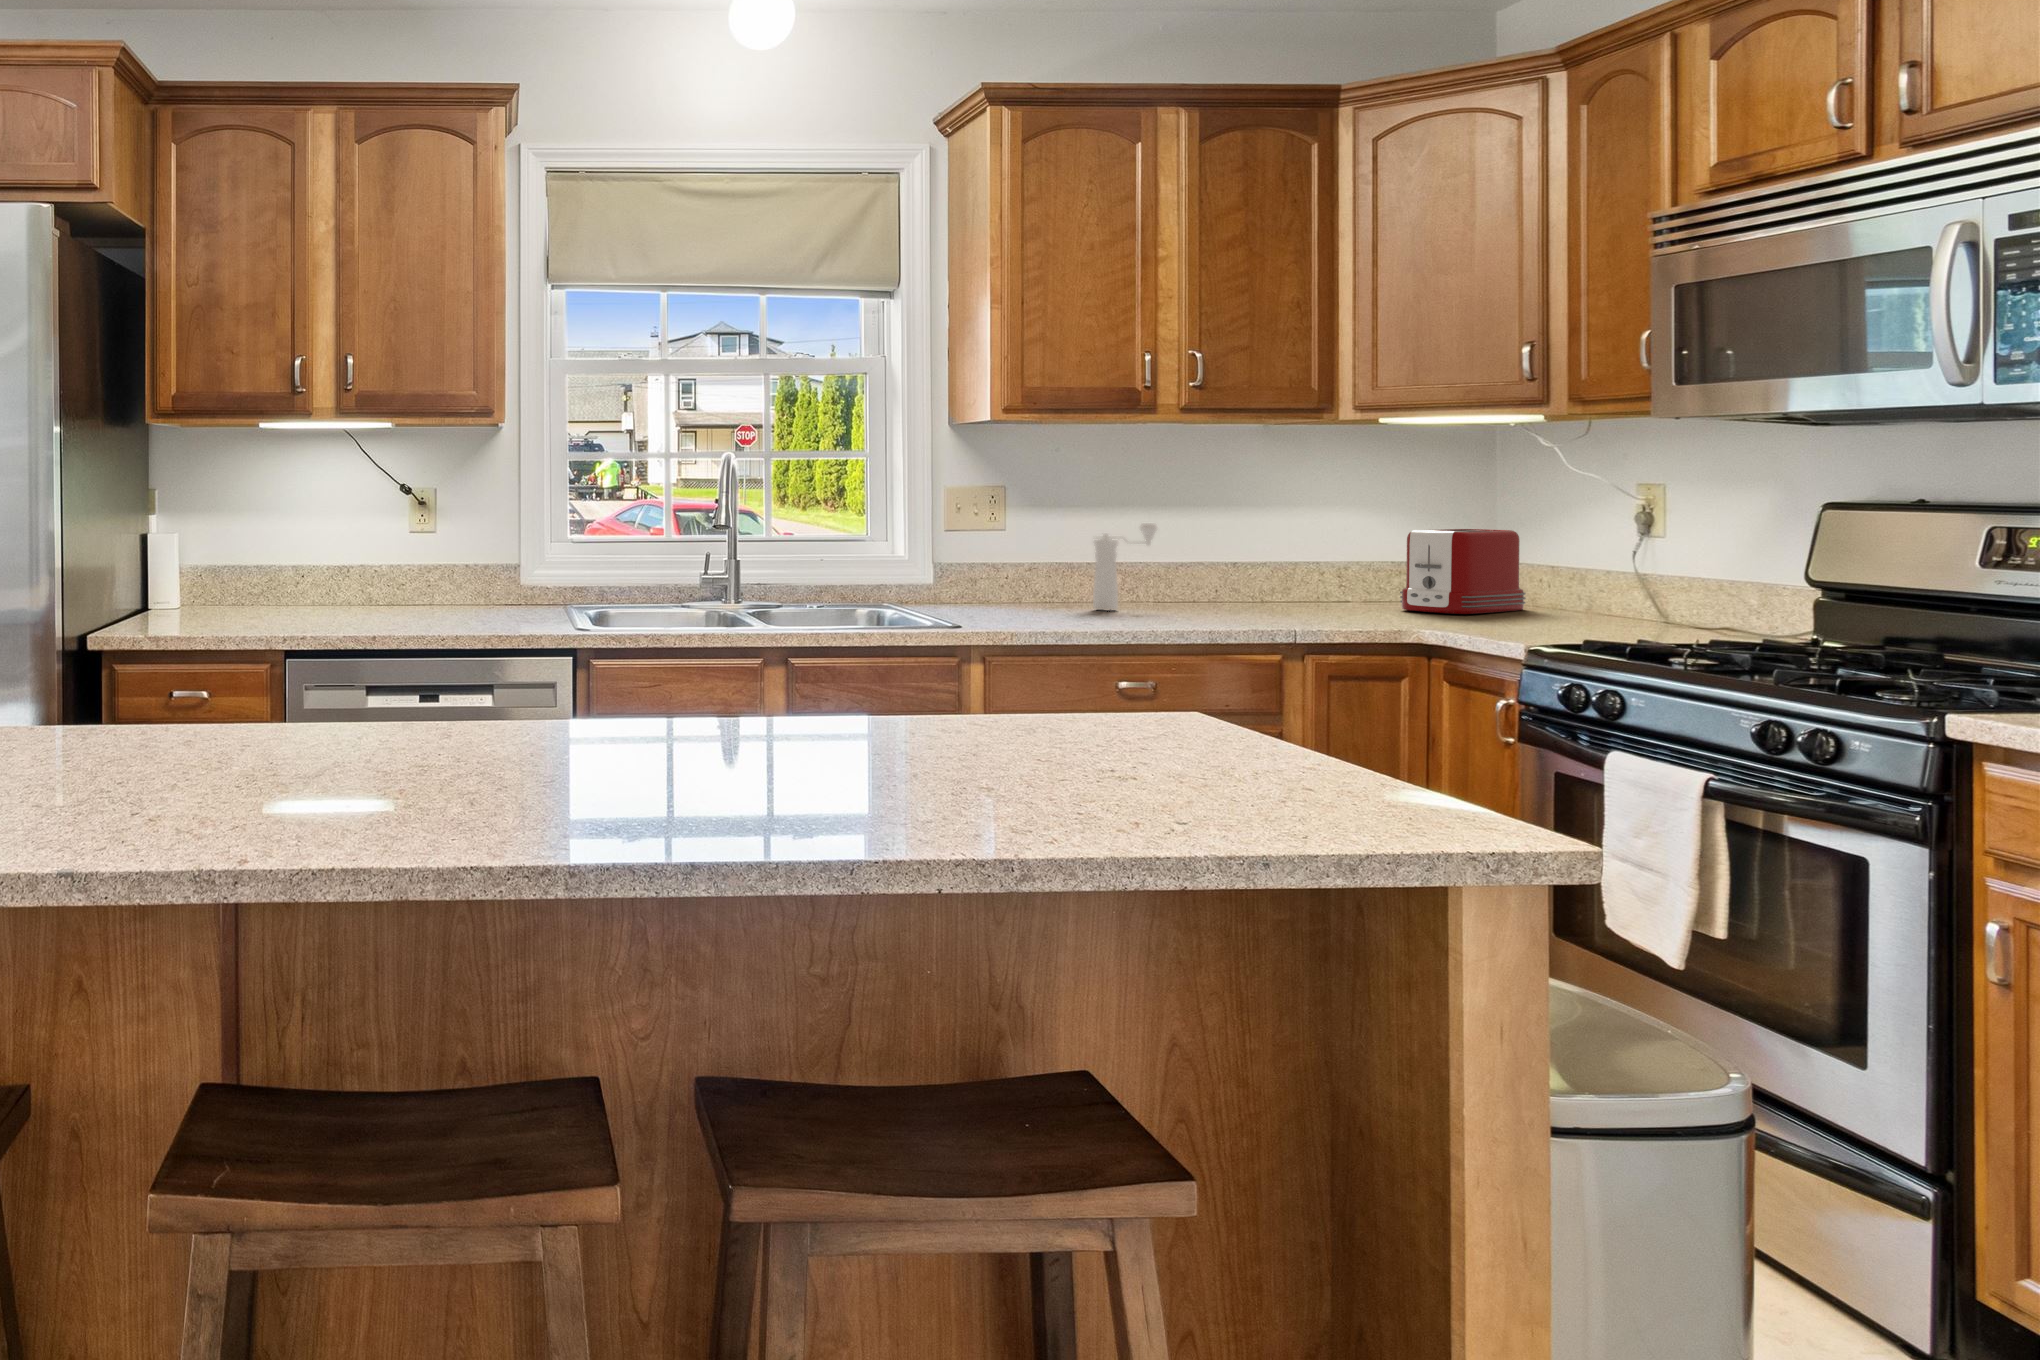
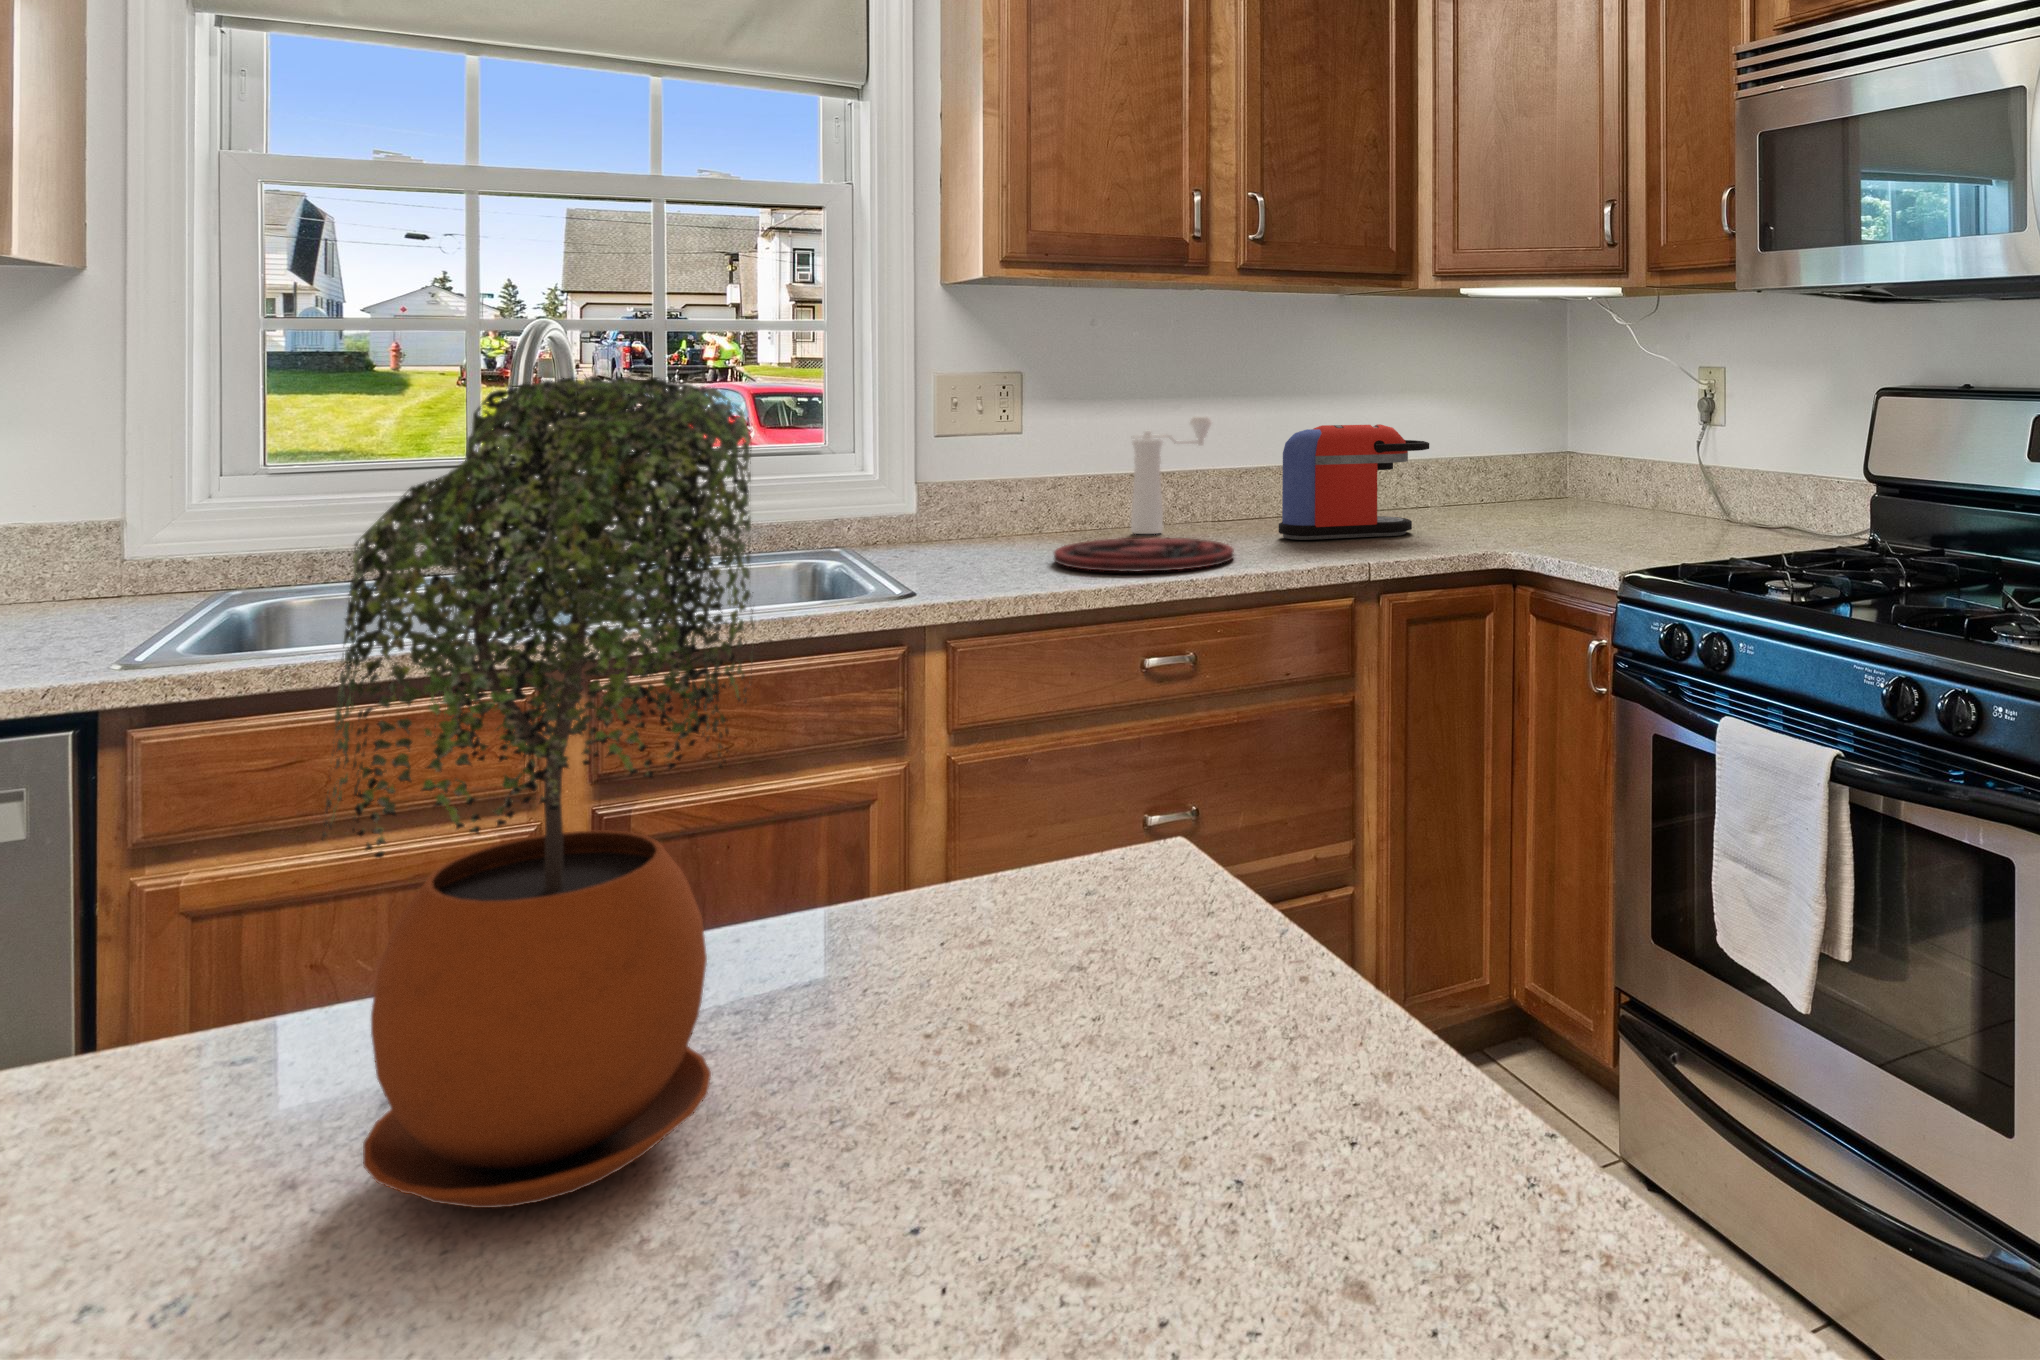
potted plant: none [900,478,1043,768] -> present [322,376,754,1208]
toaster: present [1400,529,1526,614] -> none [1479,418,1600,520]
coffee maker: none [1217,530,1352,619] -> present [1279,424,1429,540]
plate: none [1043,610,1183,629] -> present [1054,538,1234,571]

